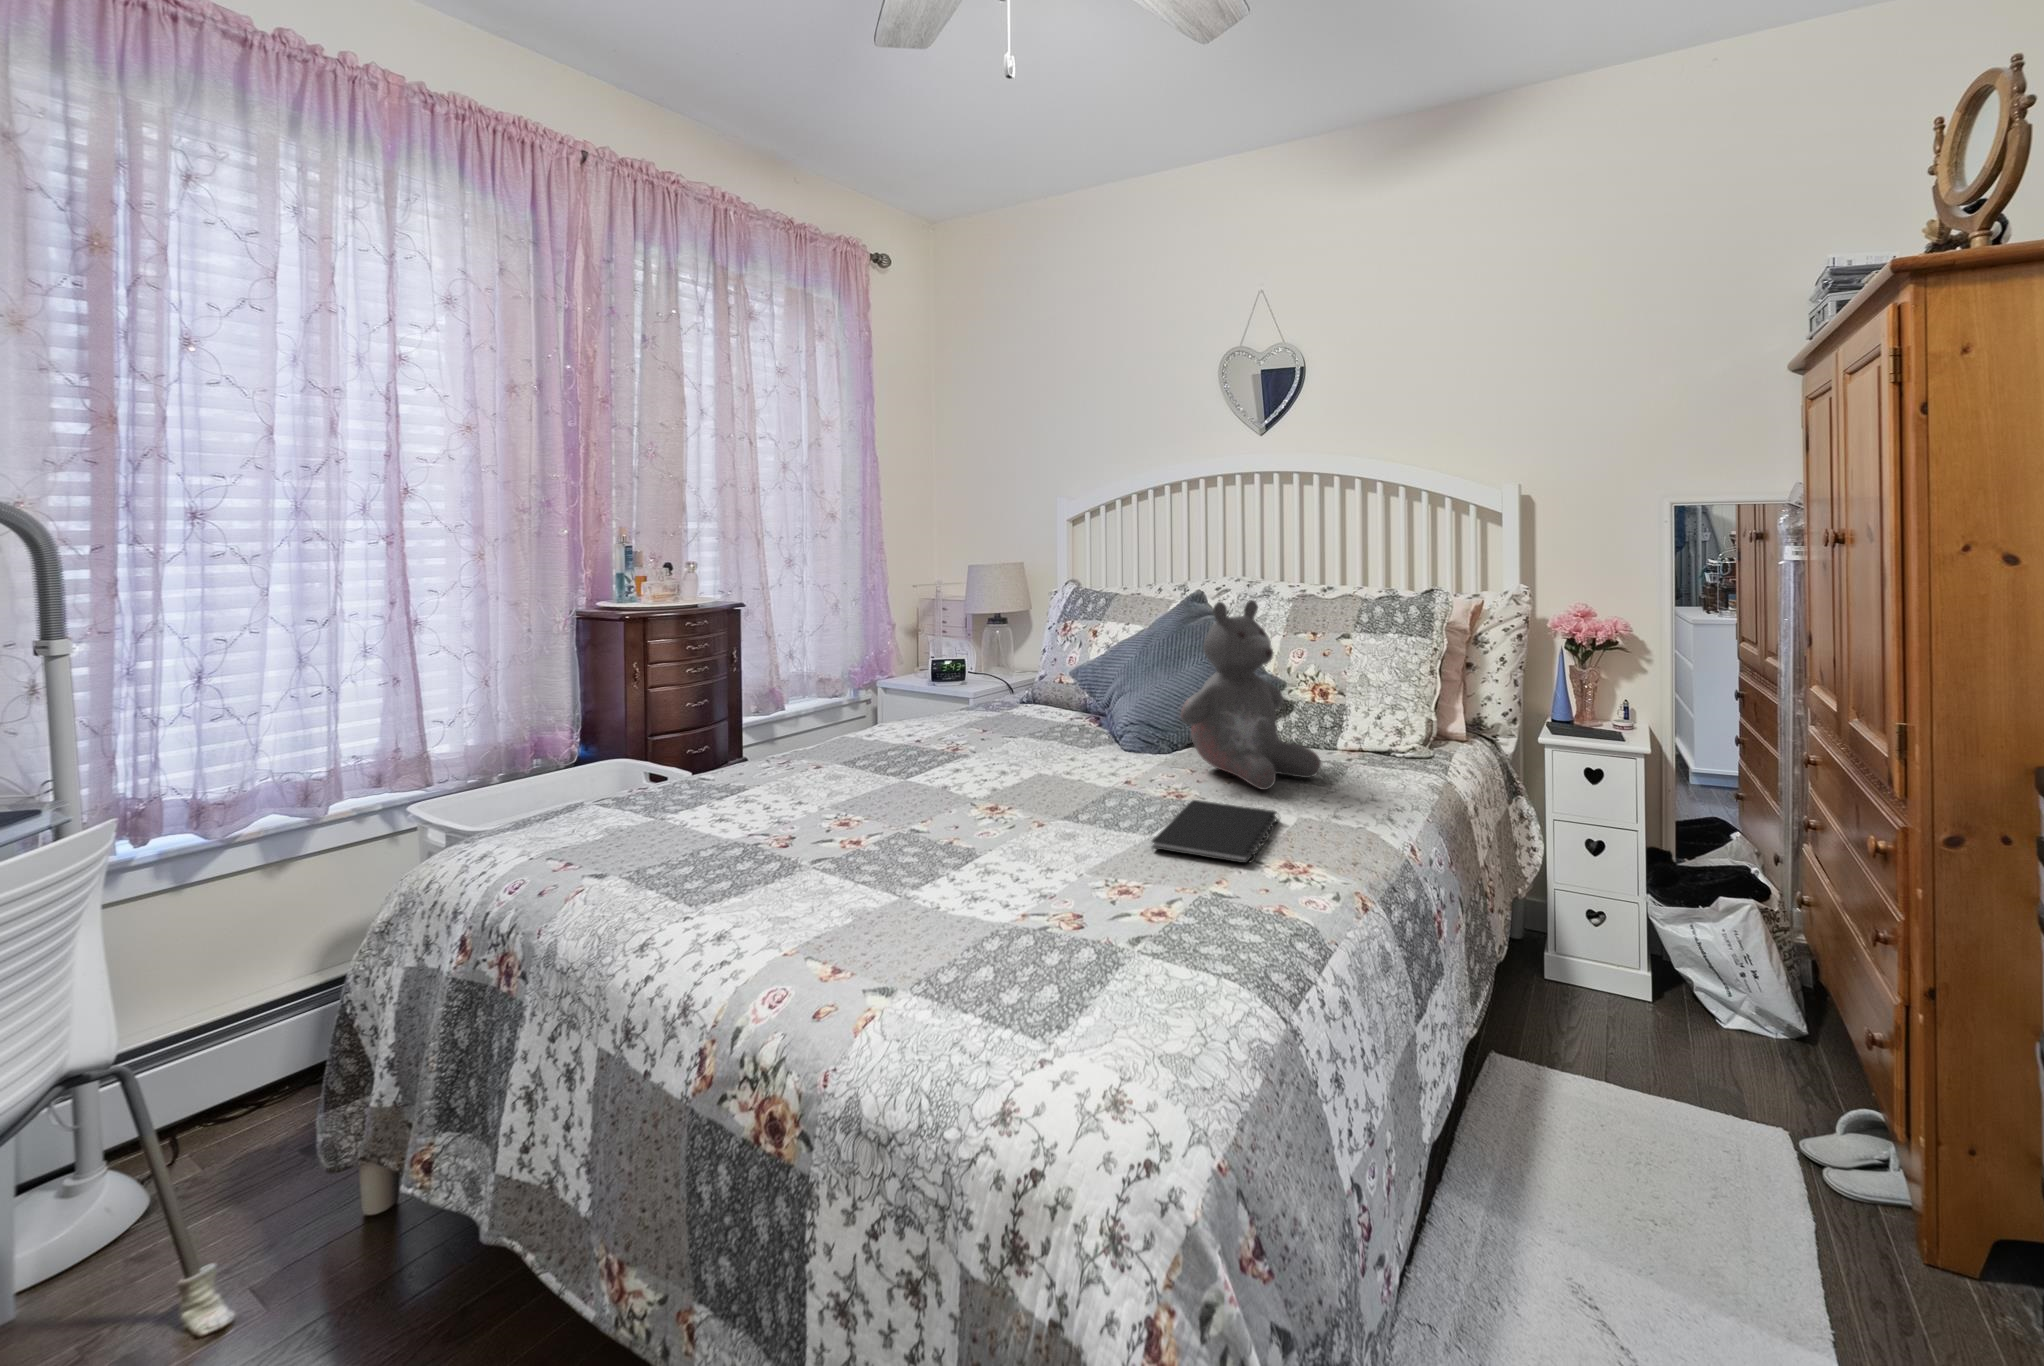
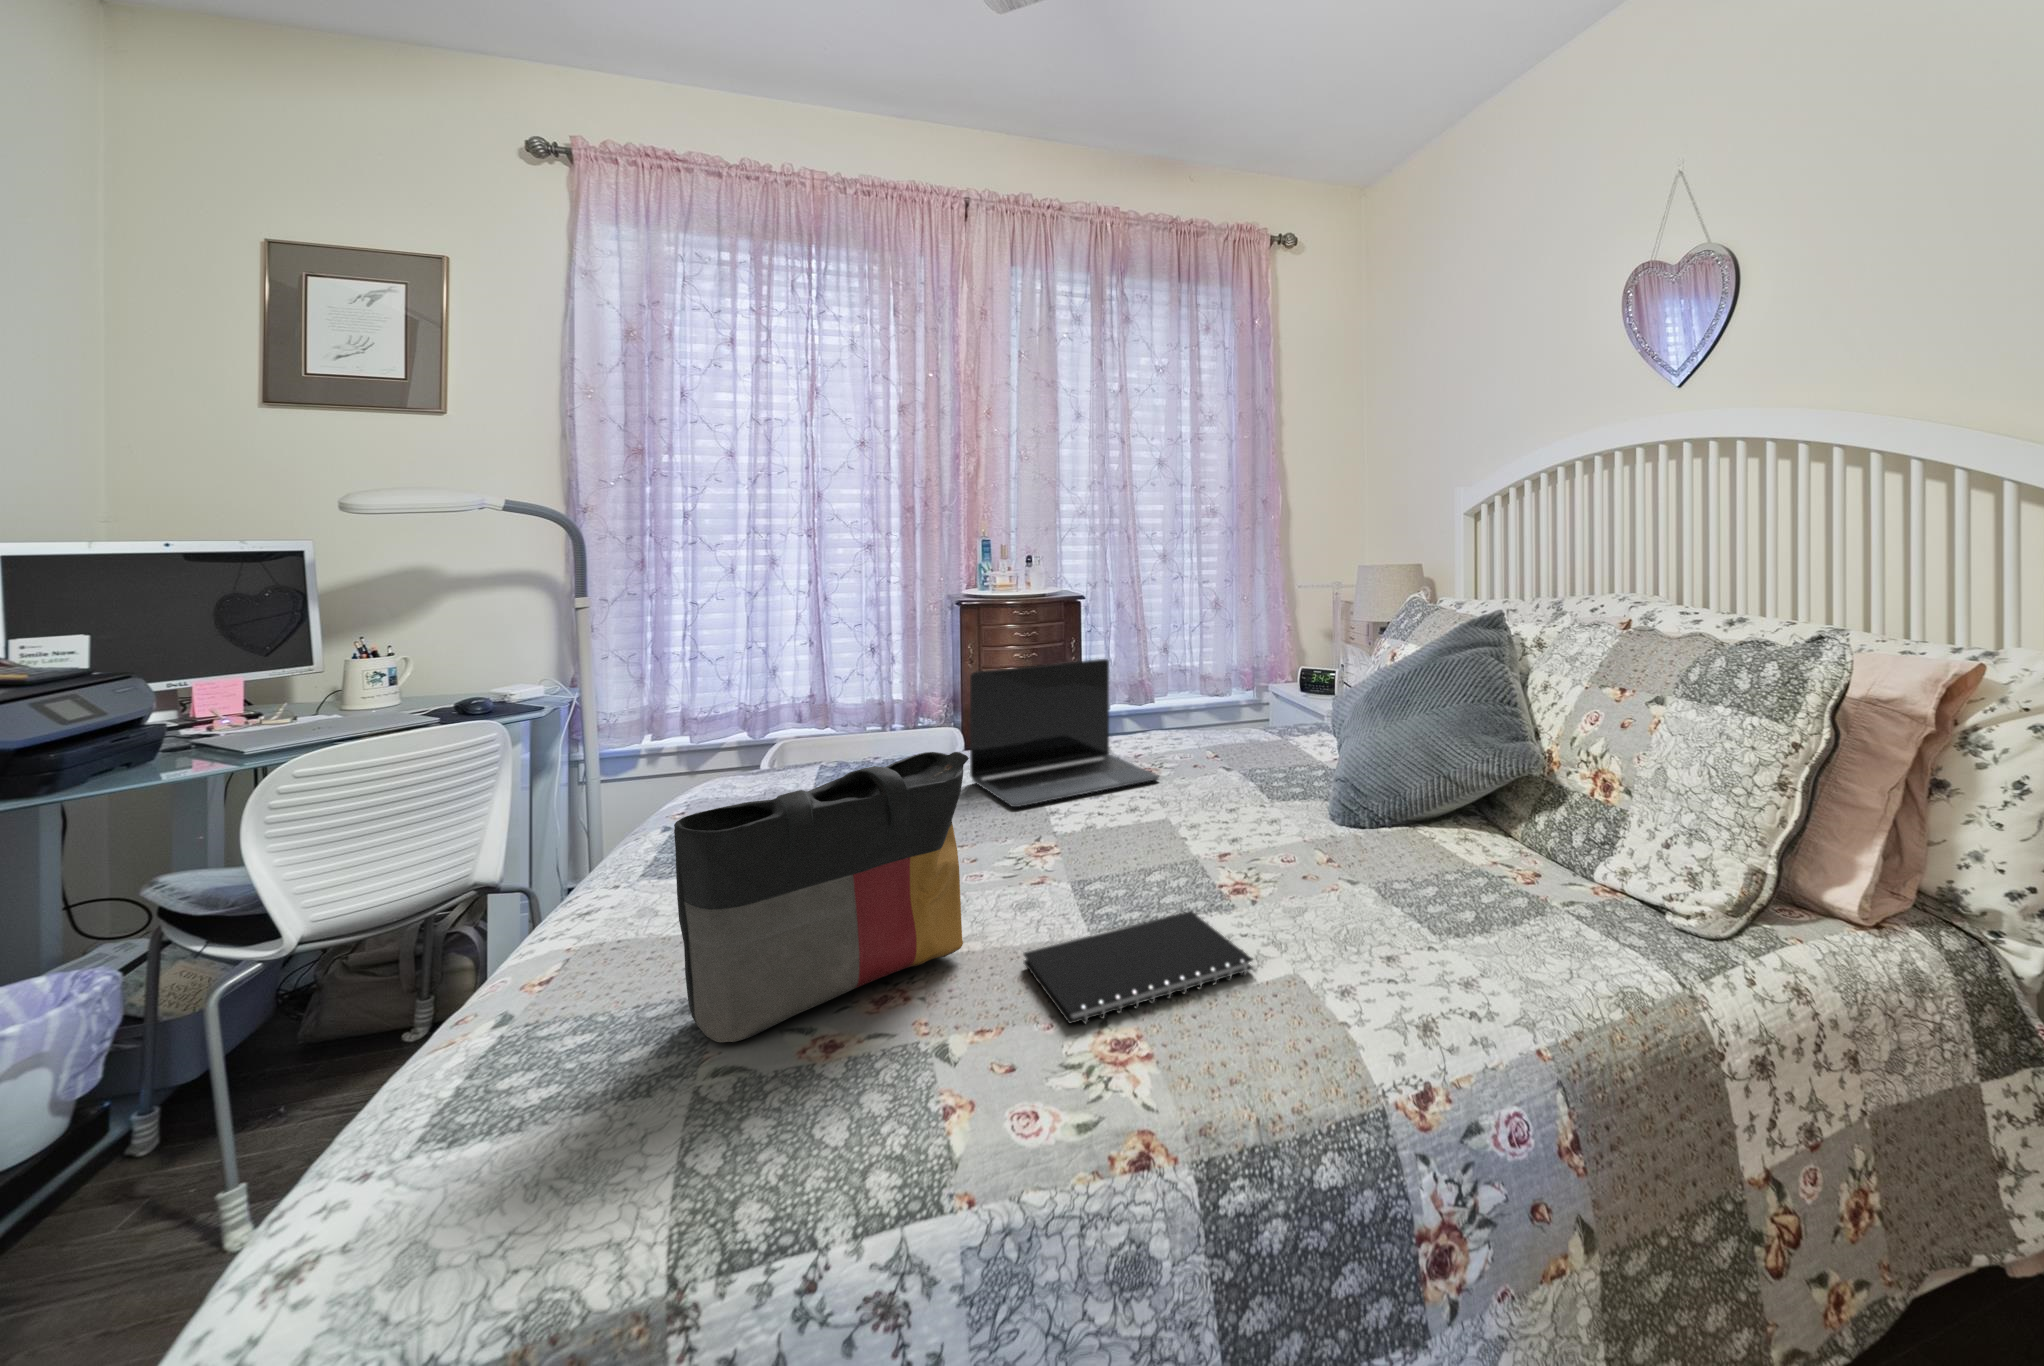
teddy bear: present [1181,600,1321,790] -> none [1263,635,1466,922]
laptop: none [810,644,973,776] -> present [970,659,1159,807]
tote bag: none [956,701,1113,935] -> present [674,752,969,1042]

